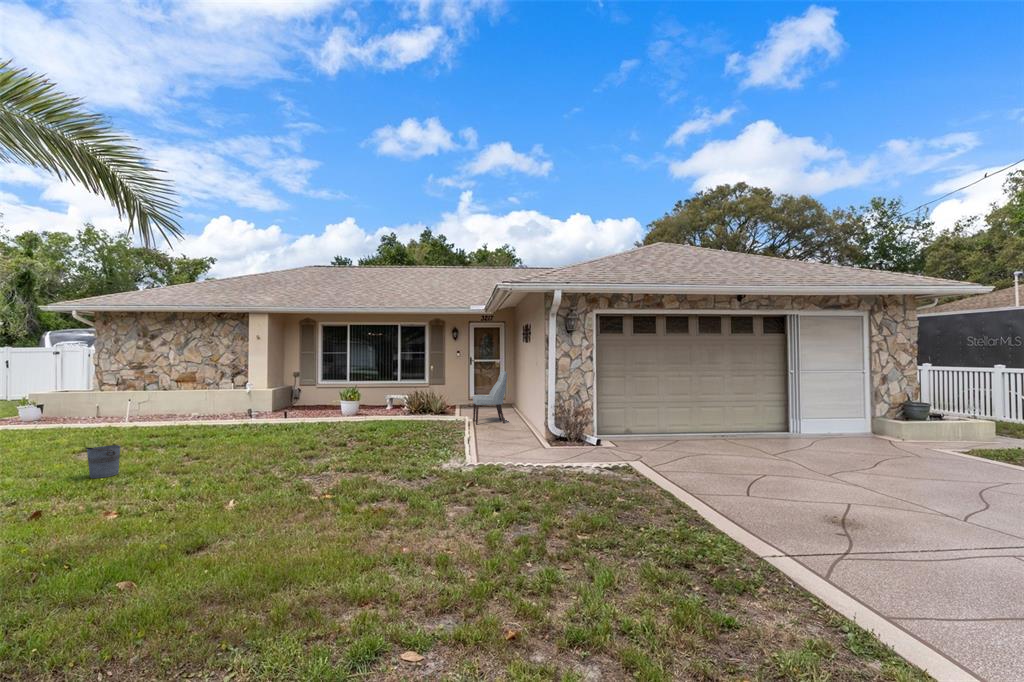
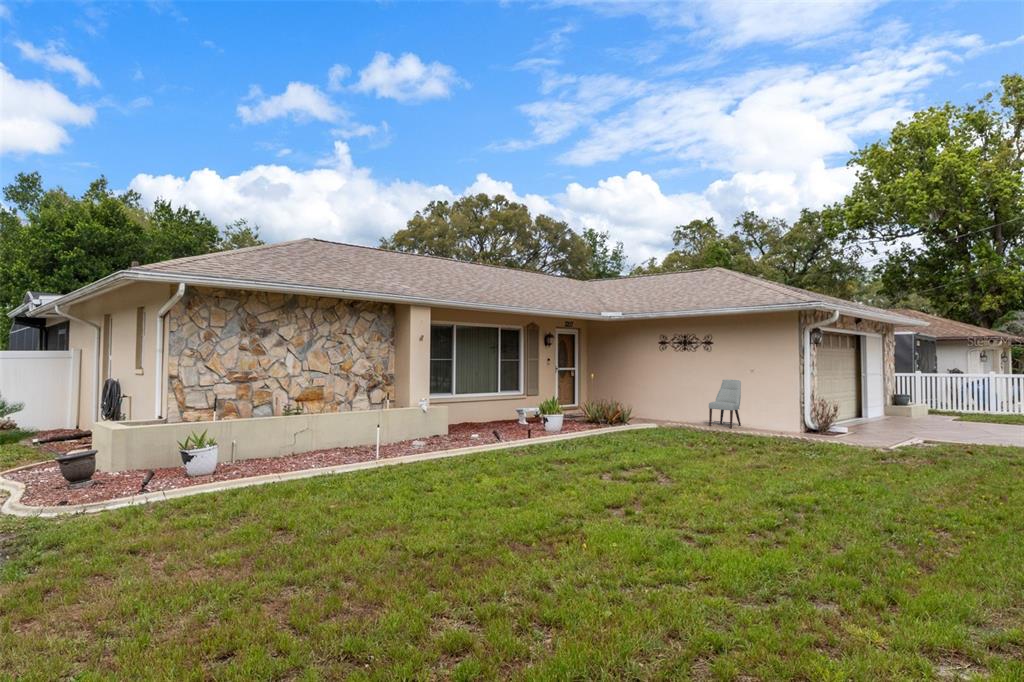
bucket: present [85,445,120,478] -> none [761,463,796,498]

